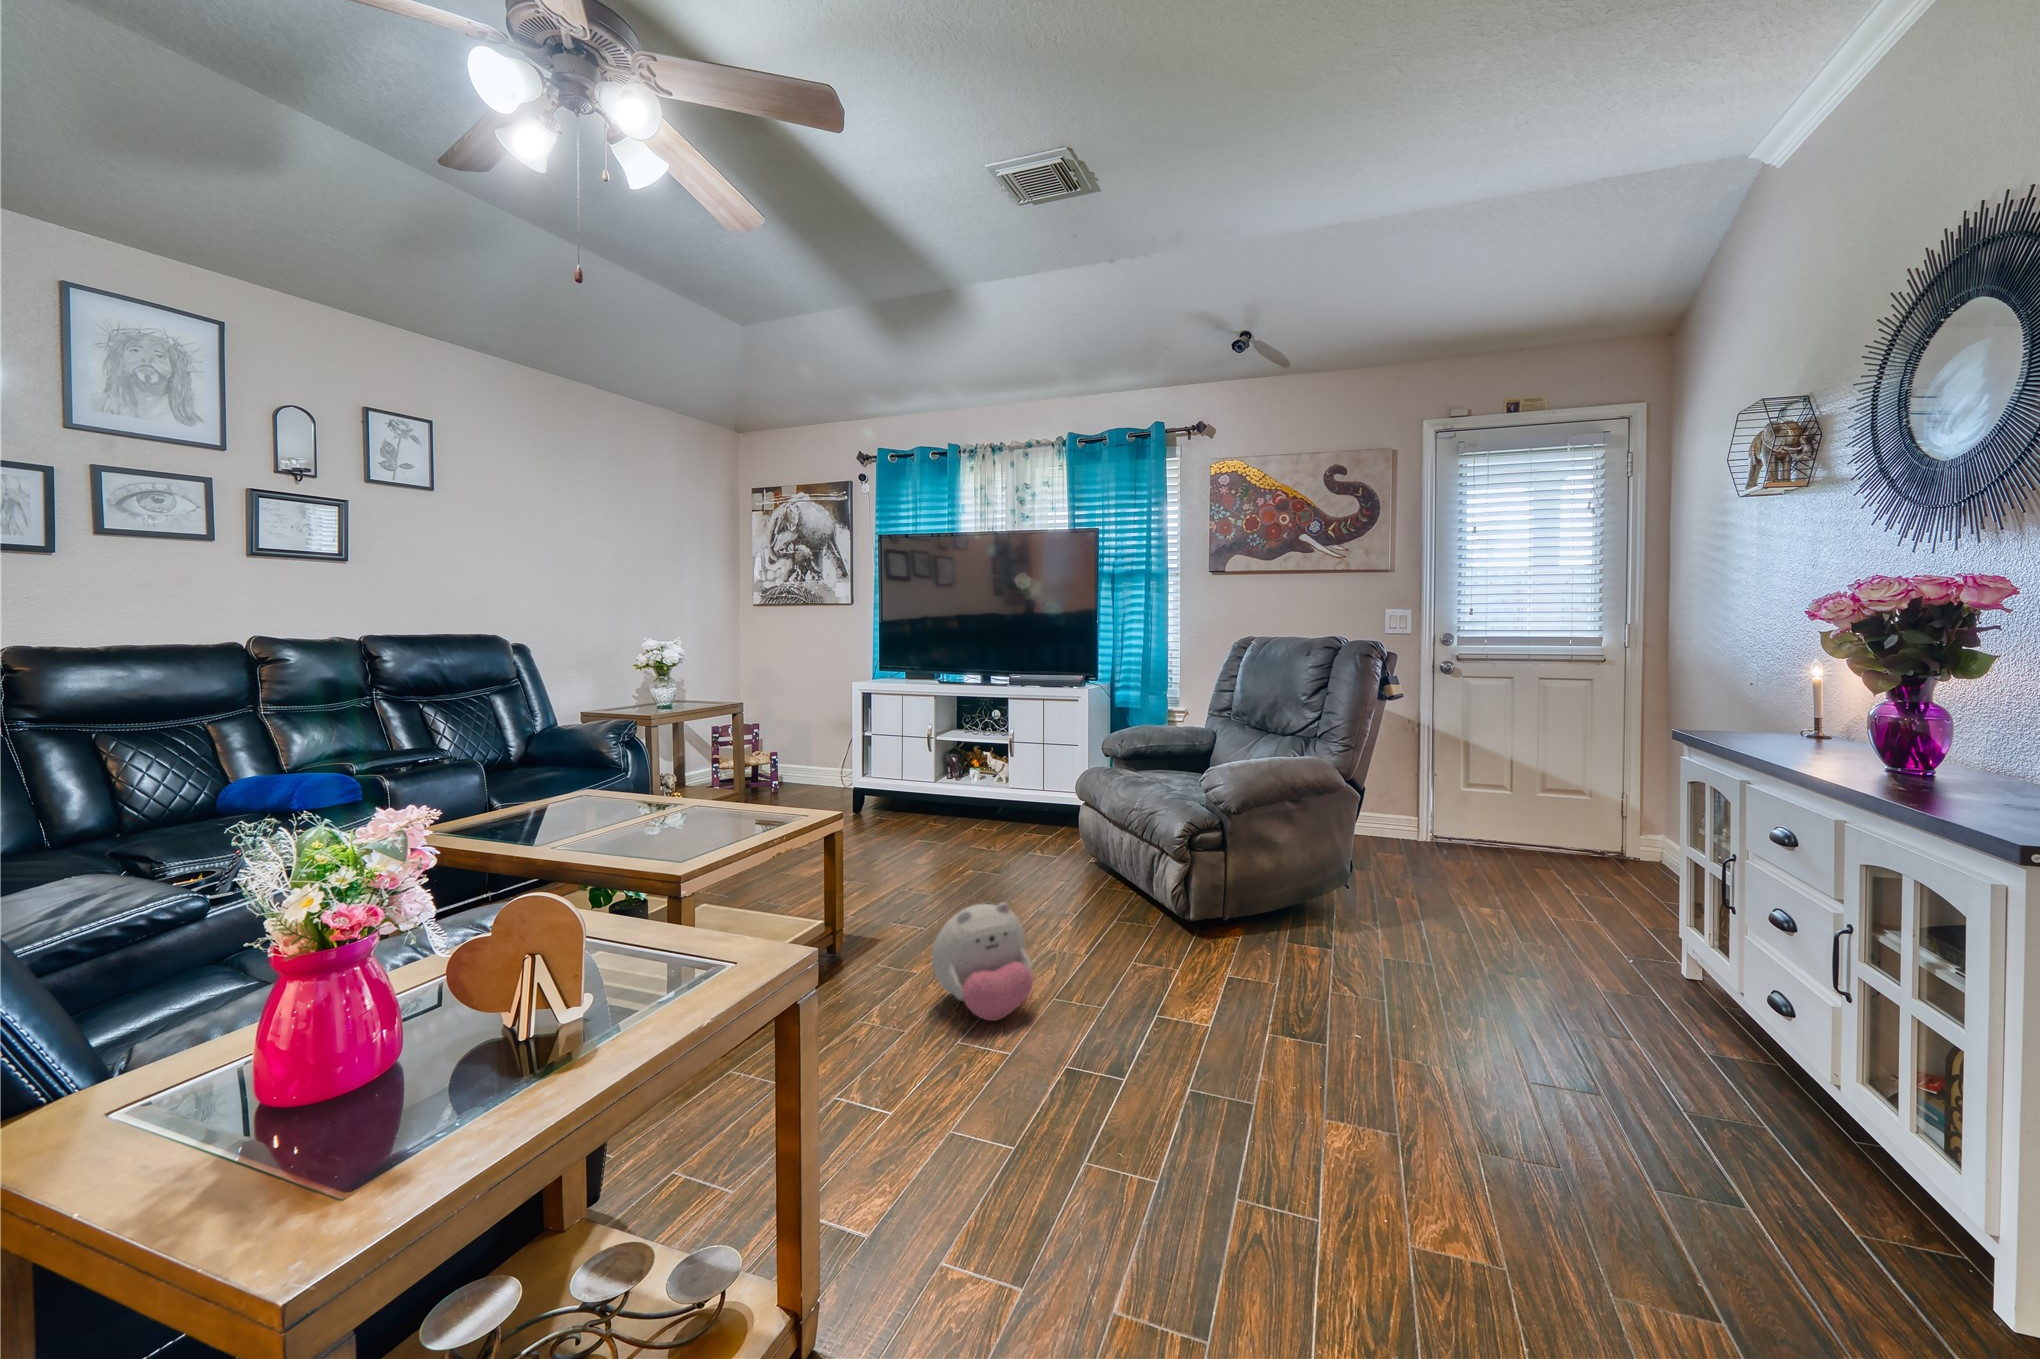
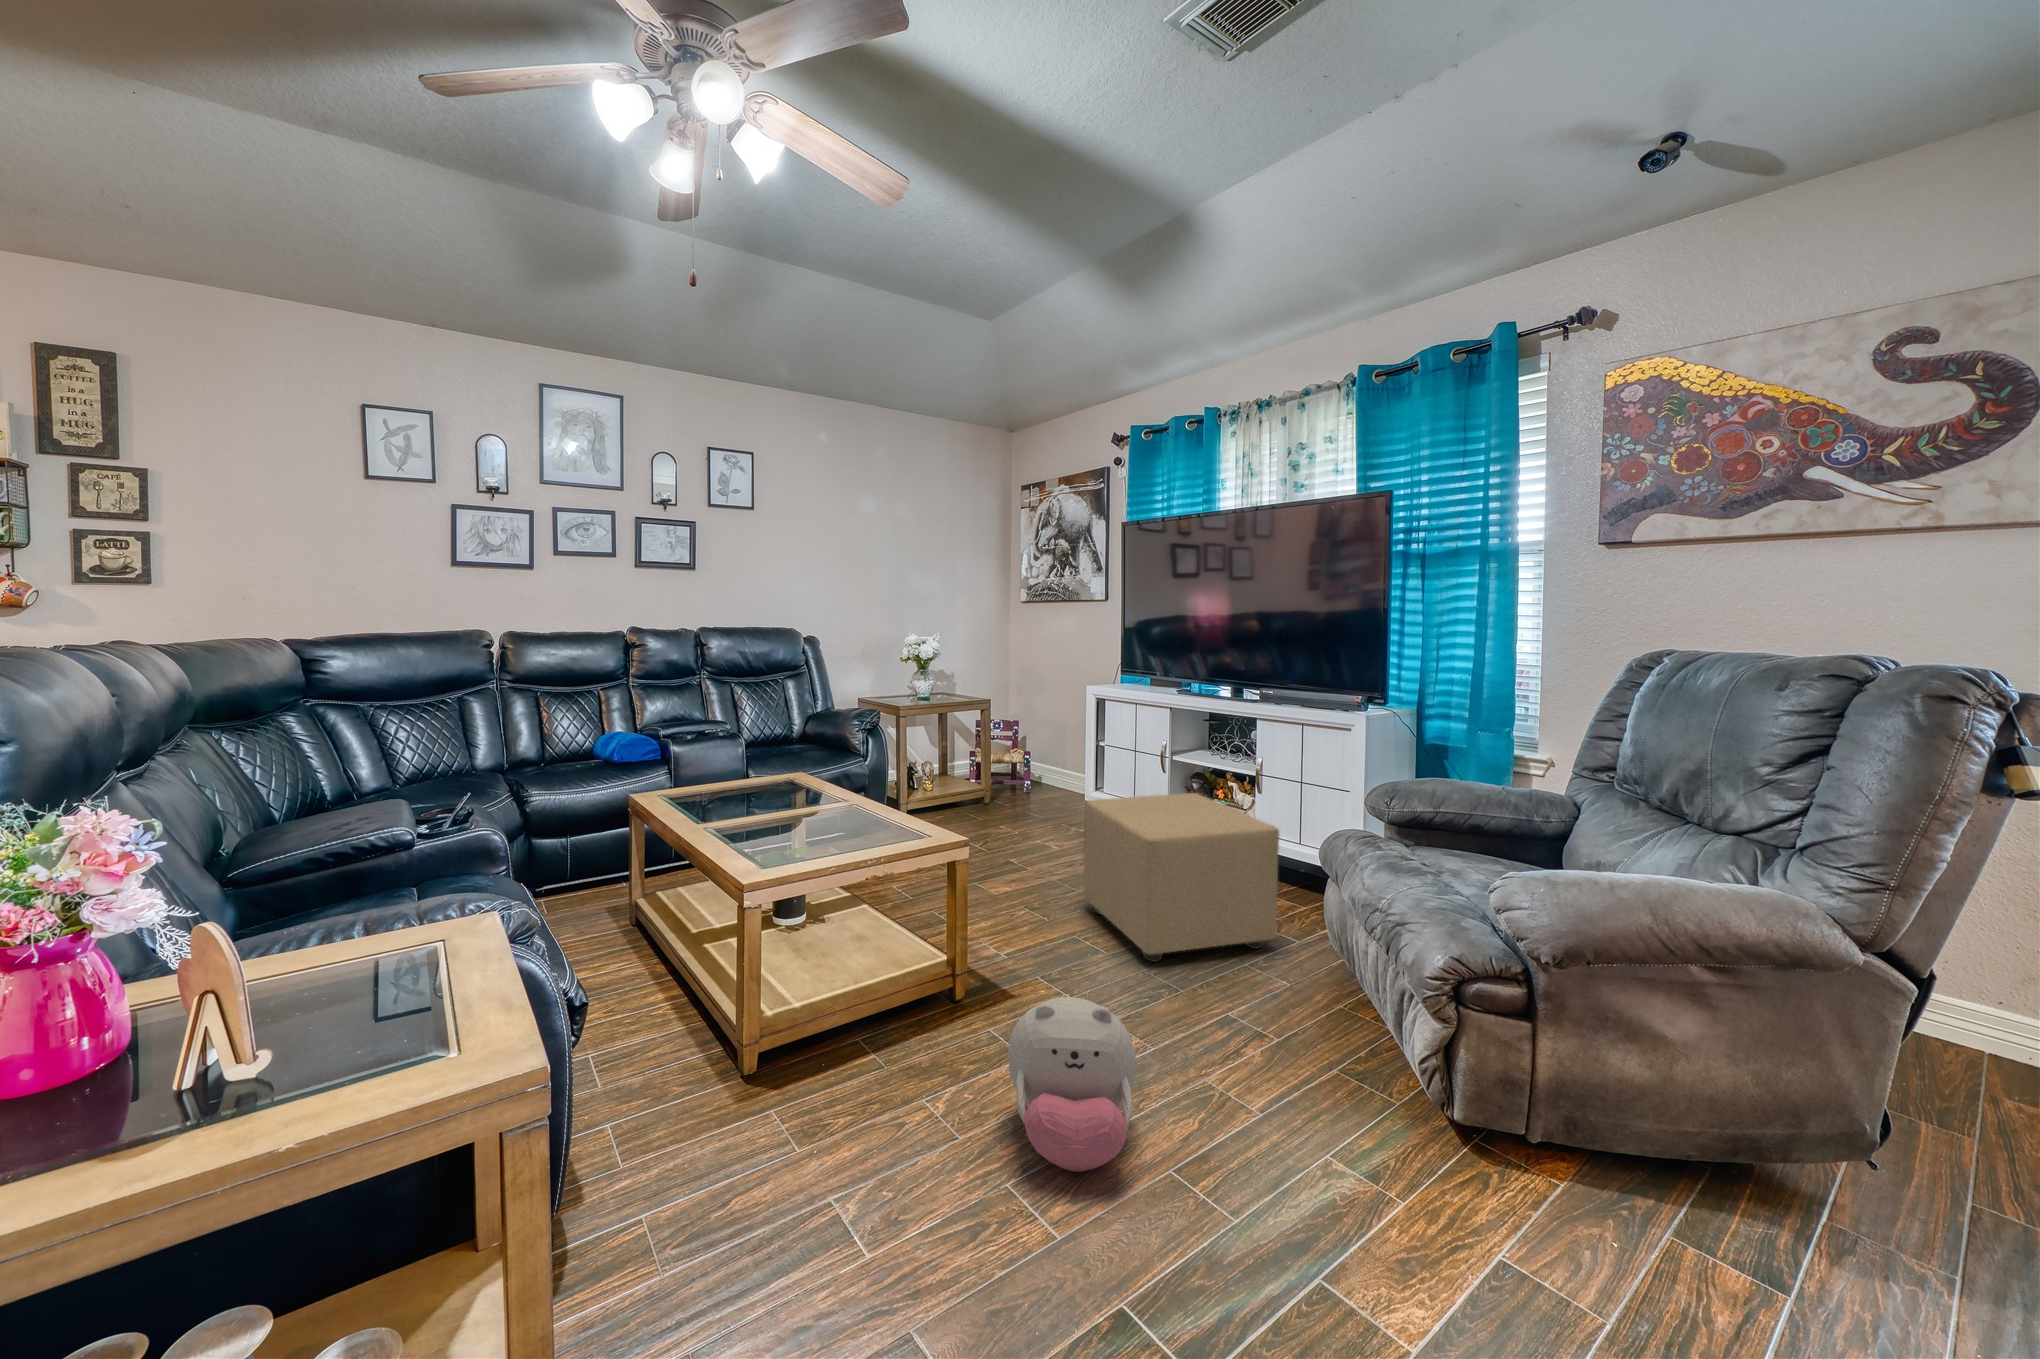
ottoman: none [896,763,1052,895] -> present [1084,793,1279,962]

